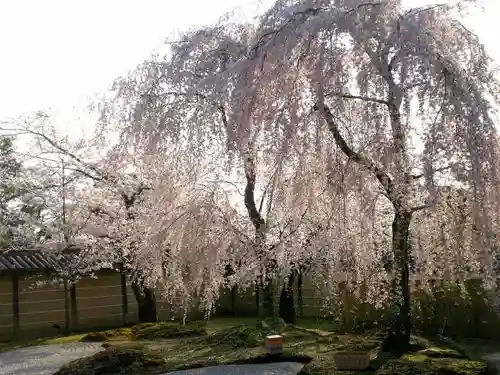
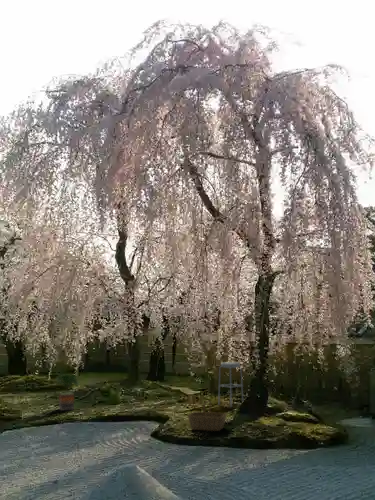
stool: none [358,301,385,346] -> present [218,362,243,406]
potted tree: present [262,317,286,354] -> present [56,375,79,410]

